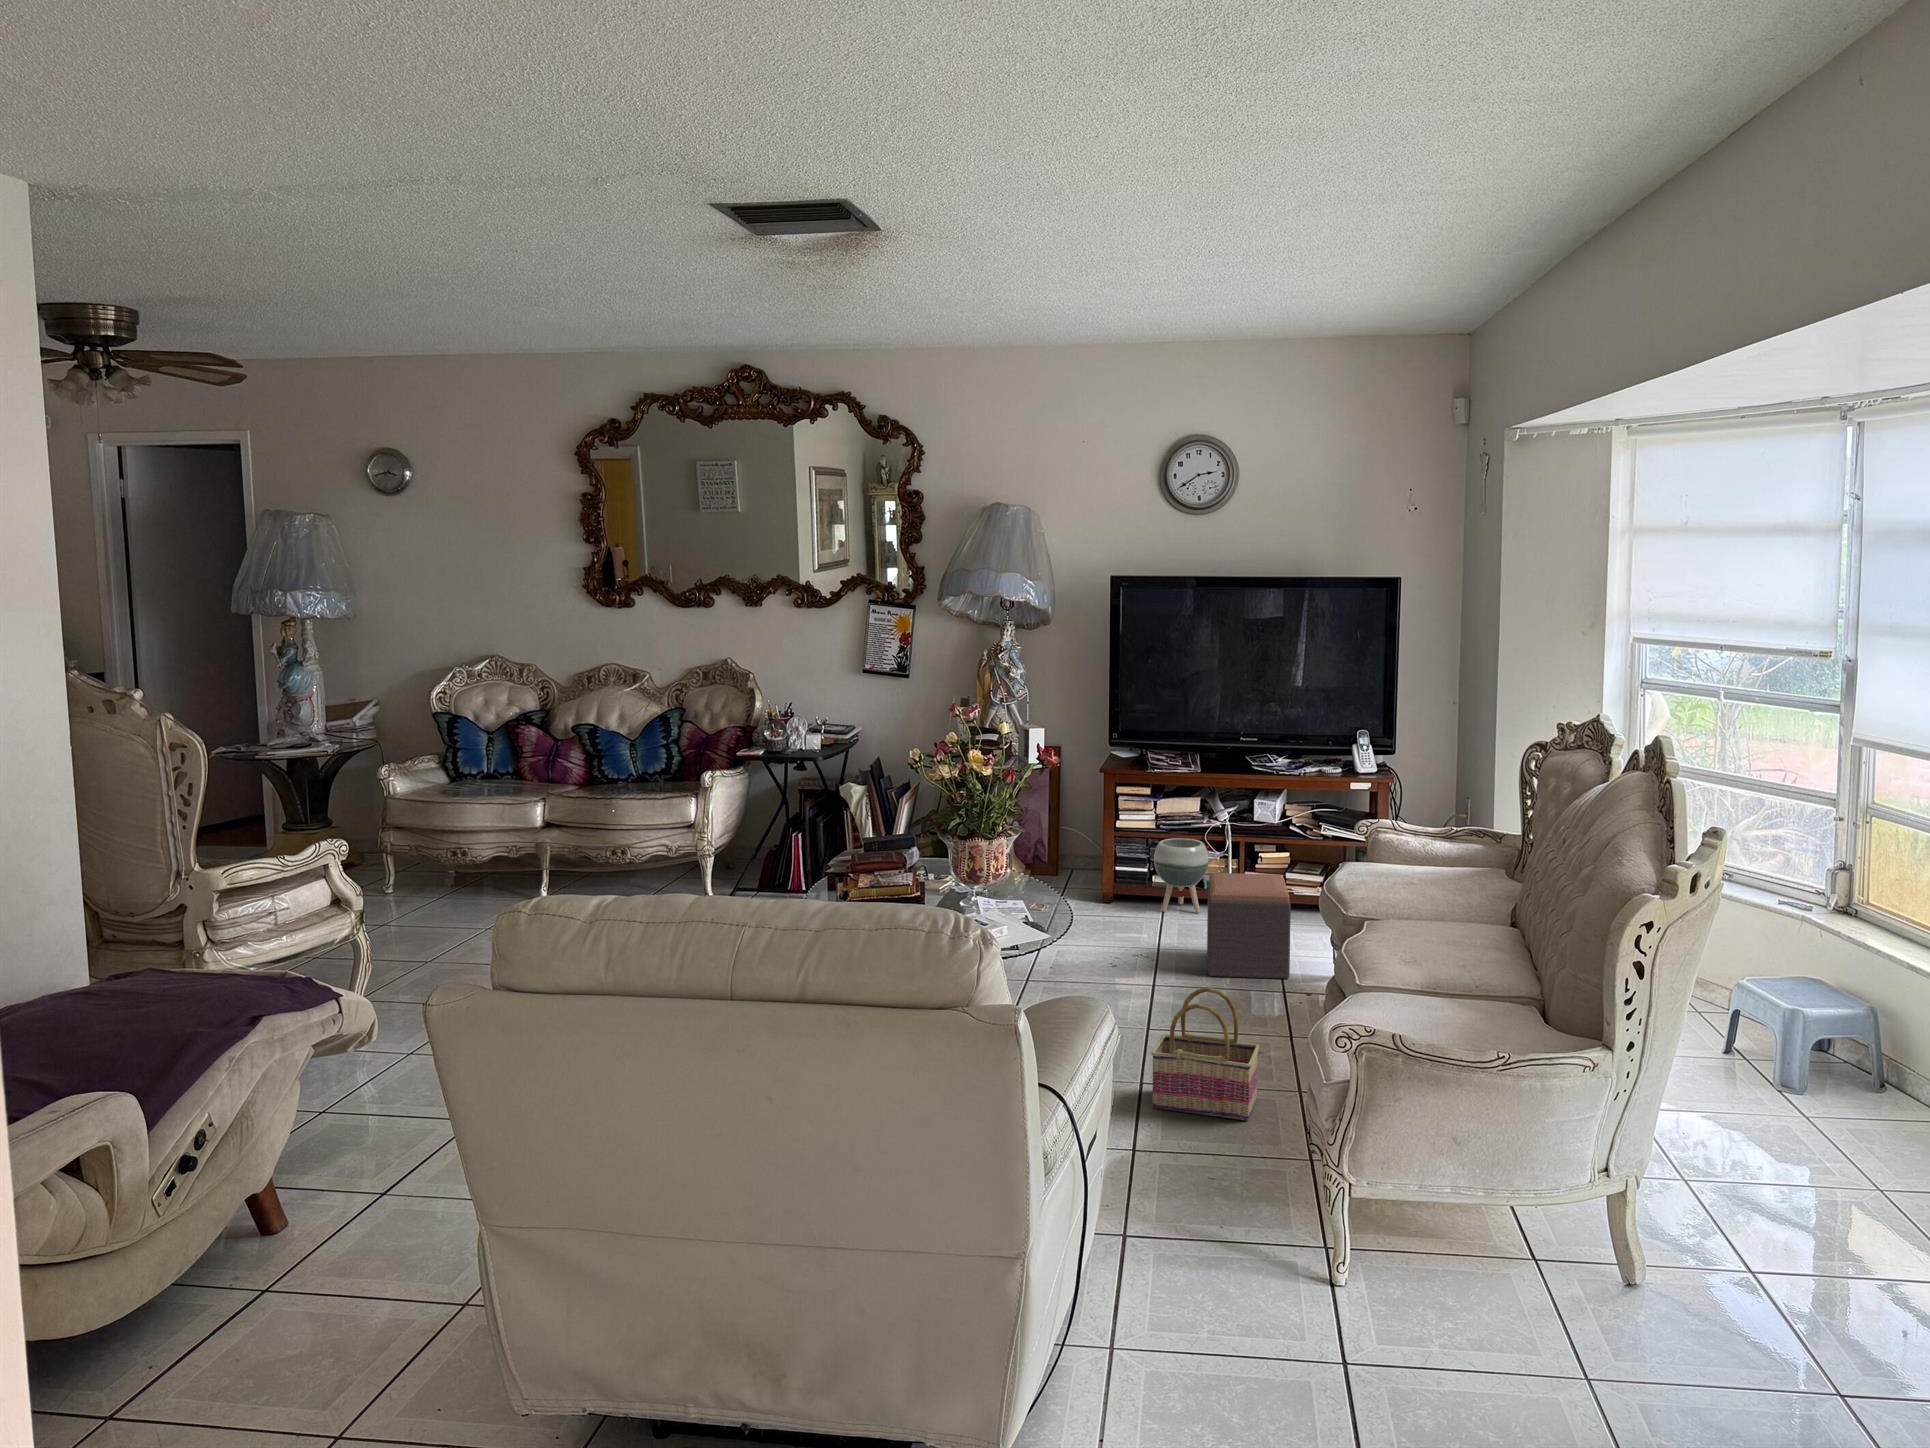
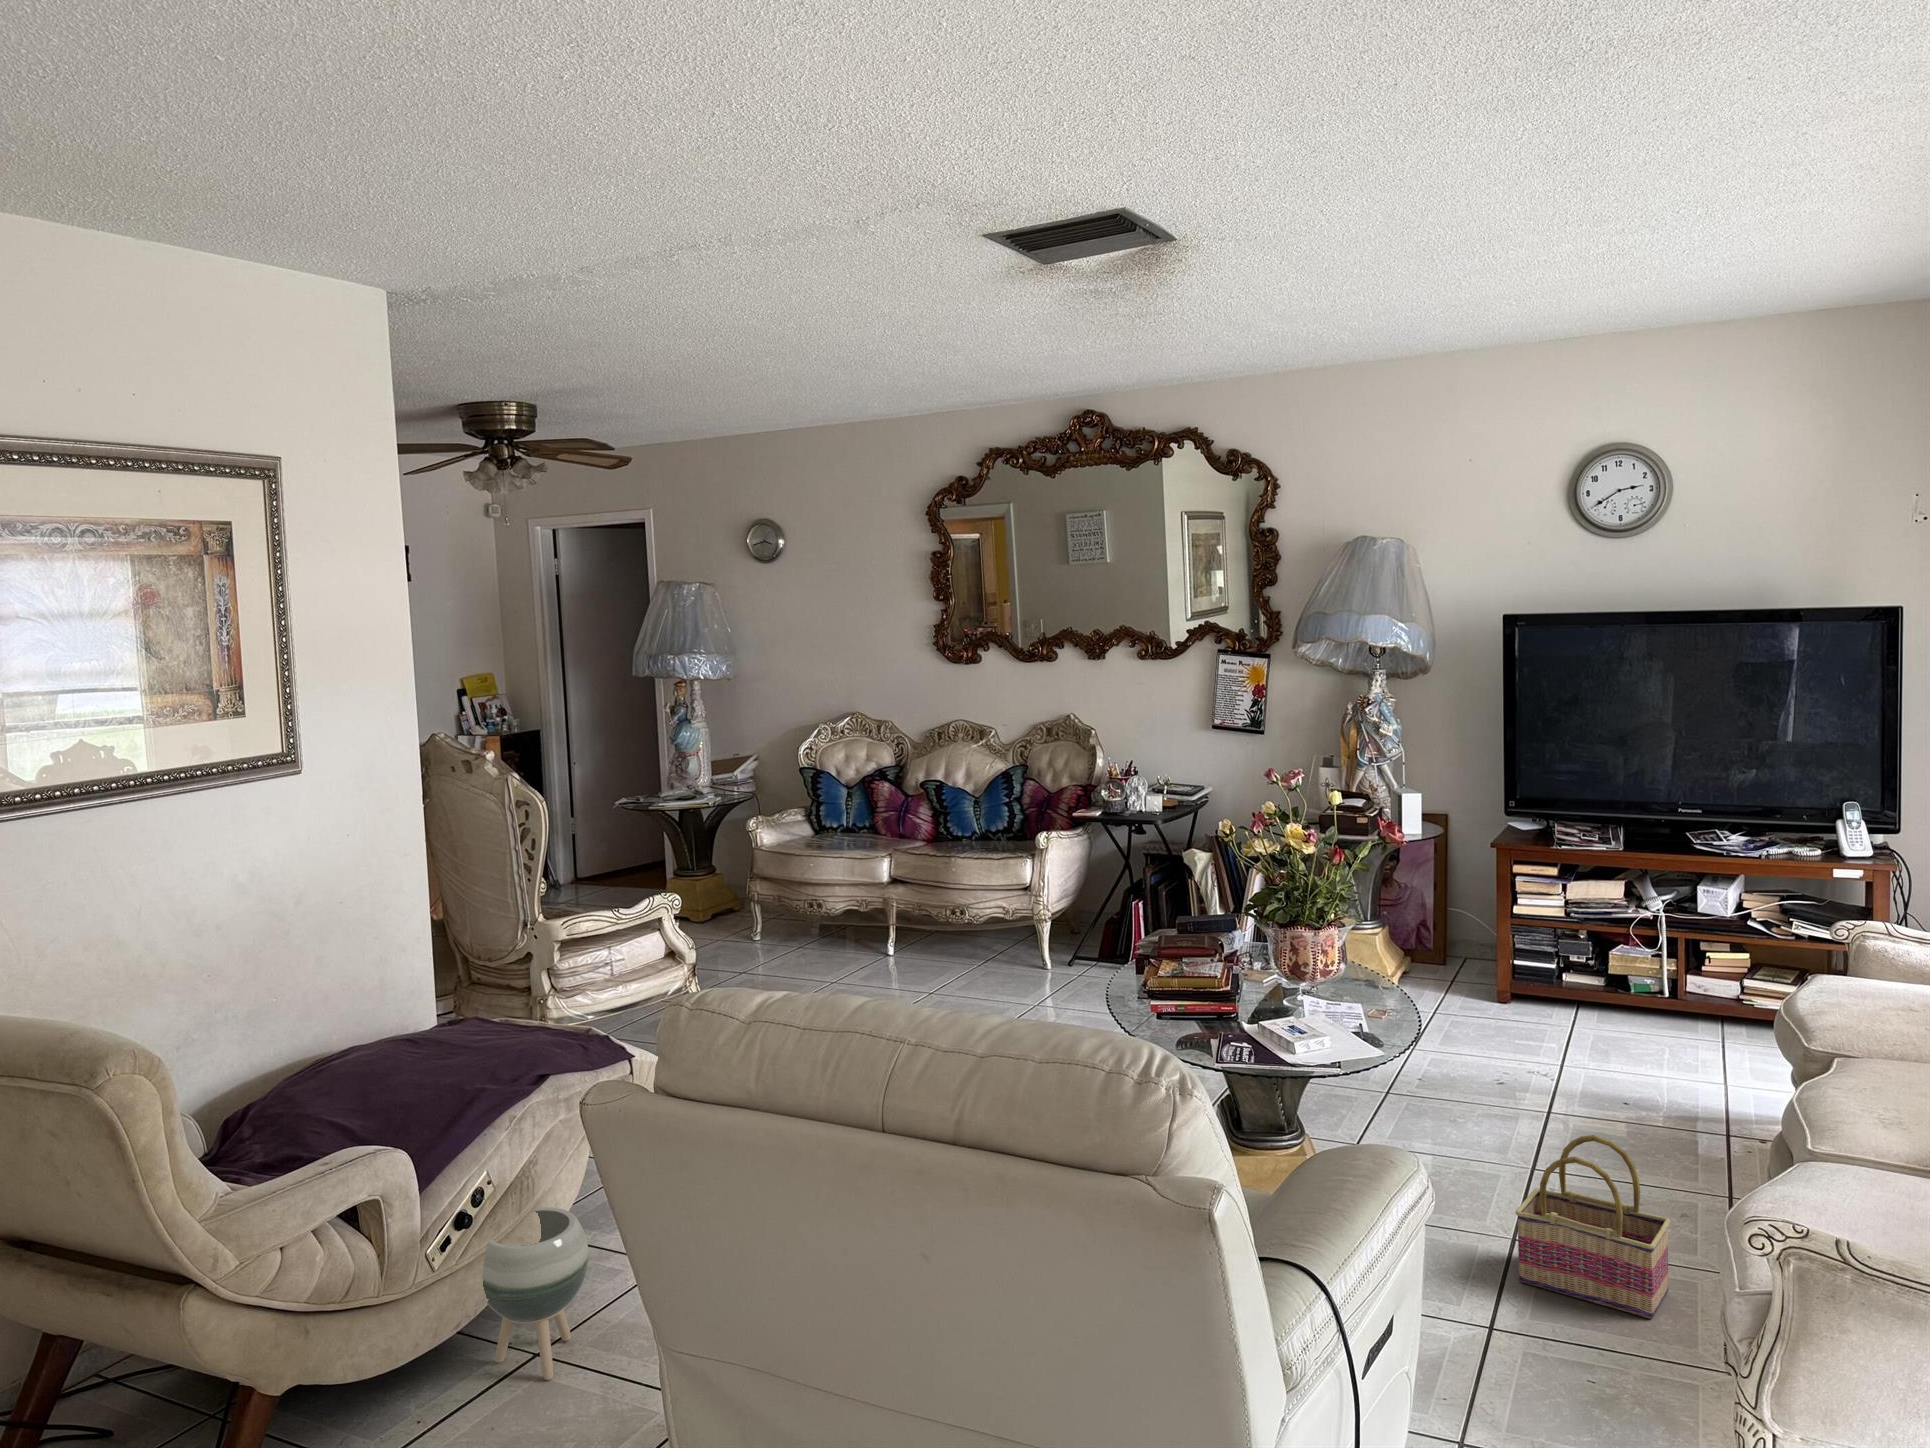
planter: present [1154,838,1209,913] -> present [482,1207,589,1380]
footstool: present [1207,873,1291,979] -> none [1621,979,1739,1123]

